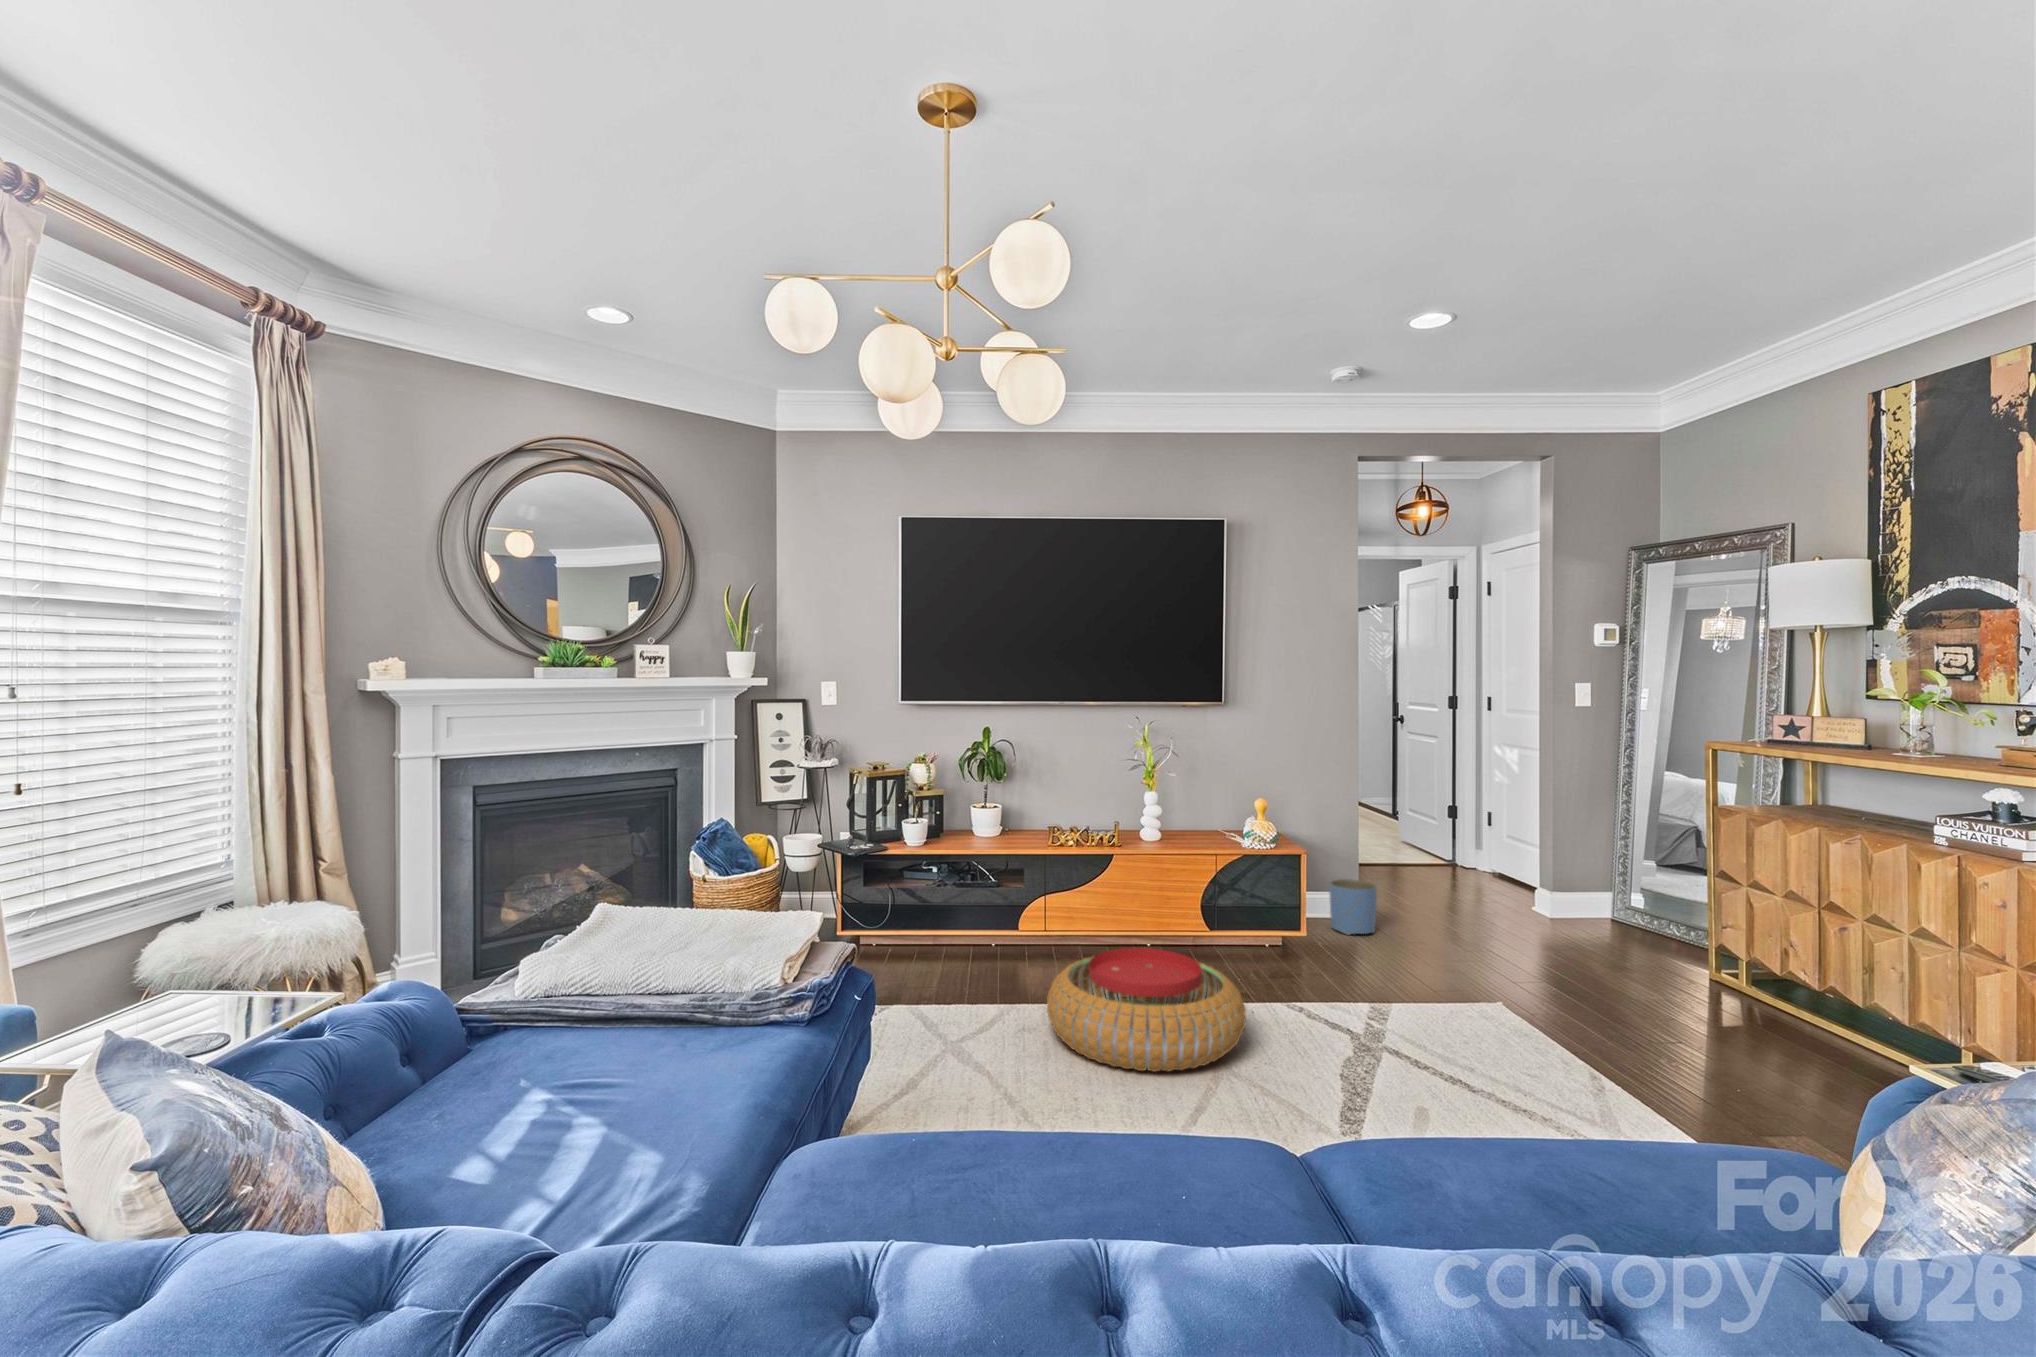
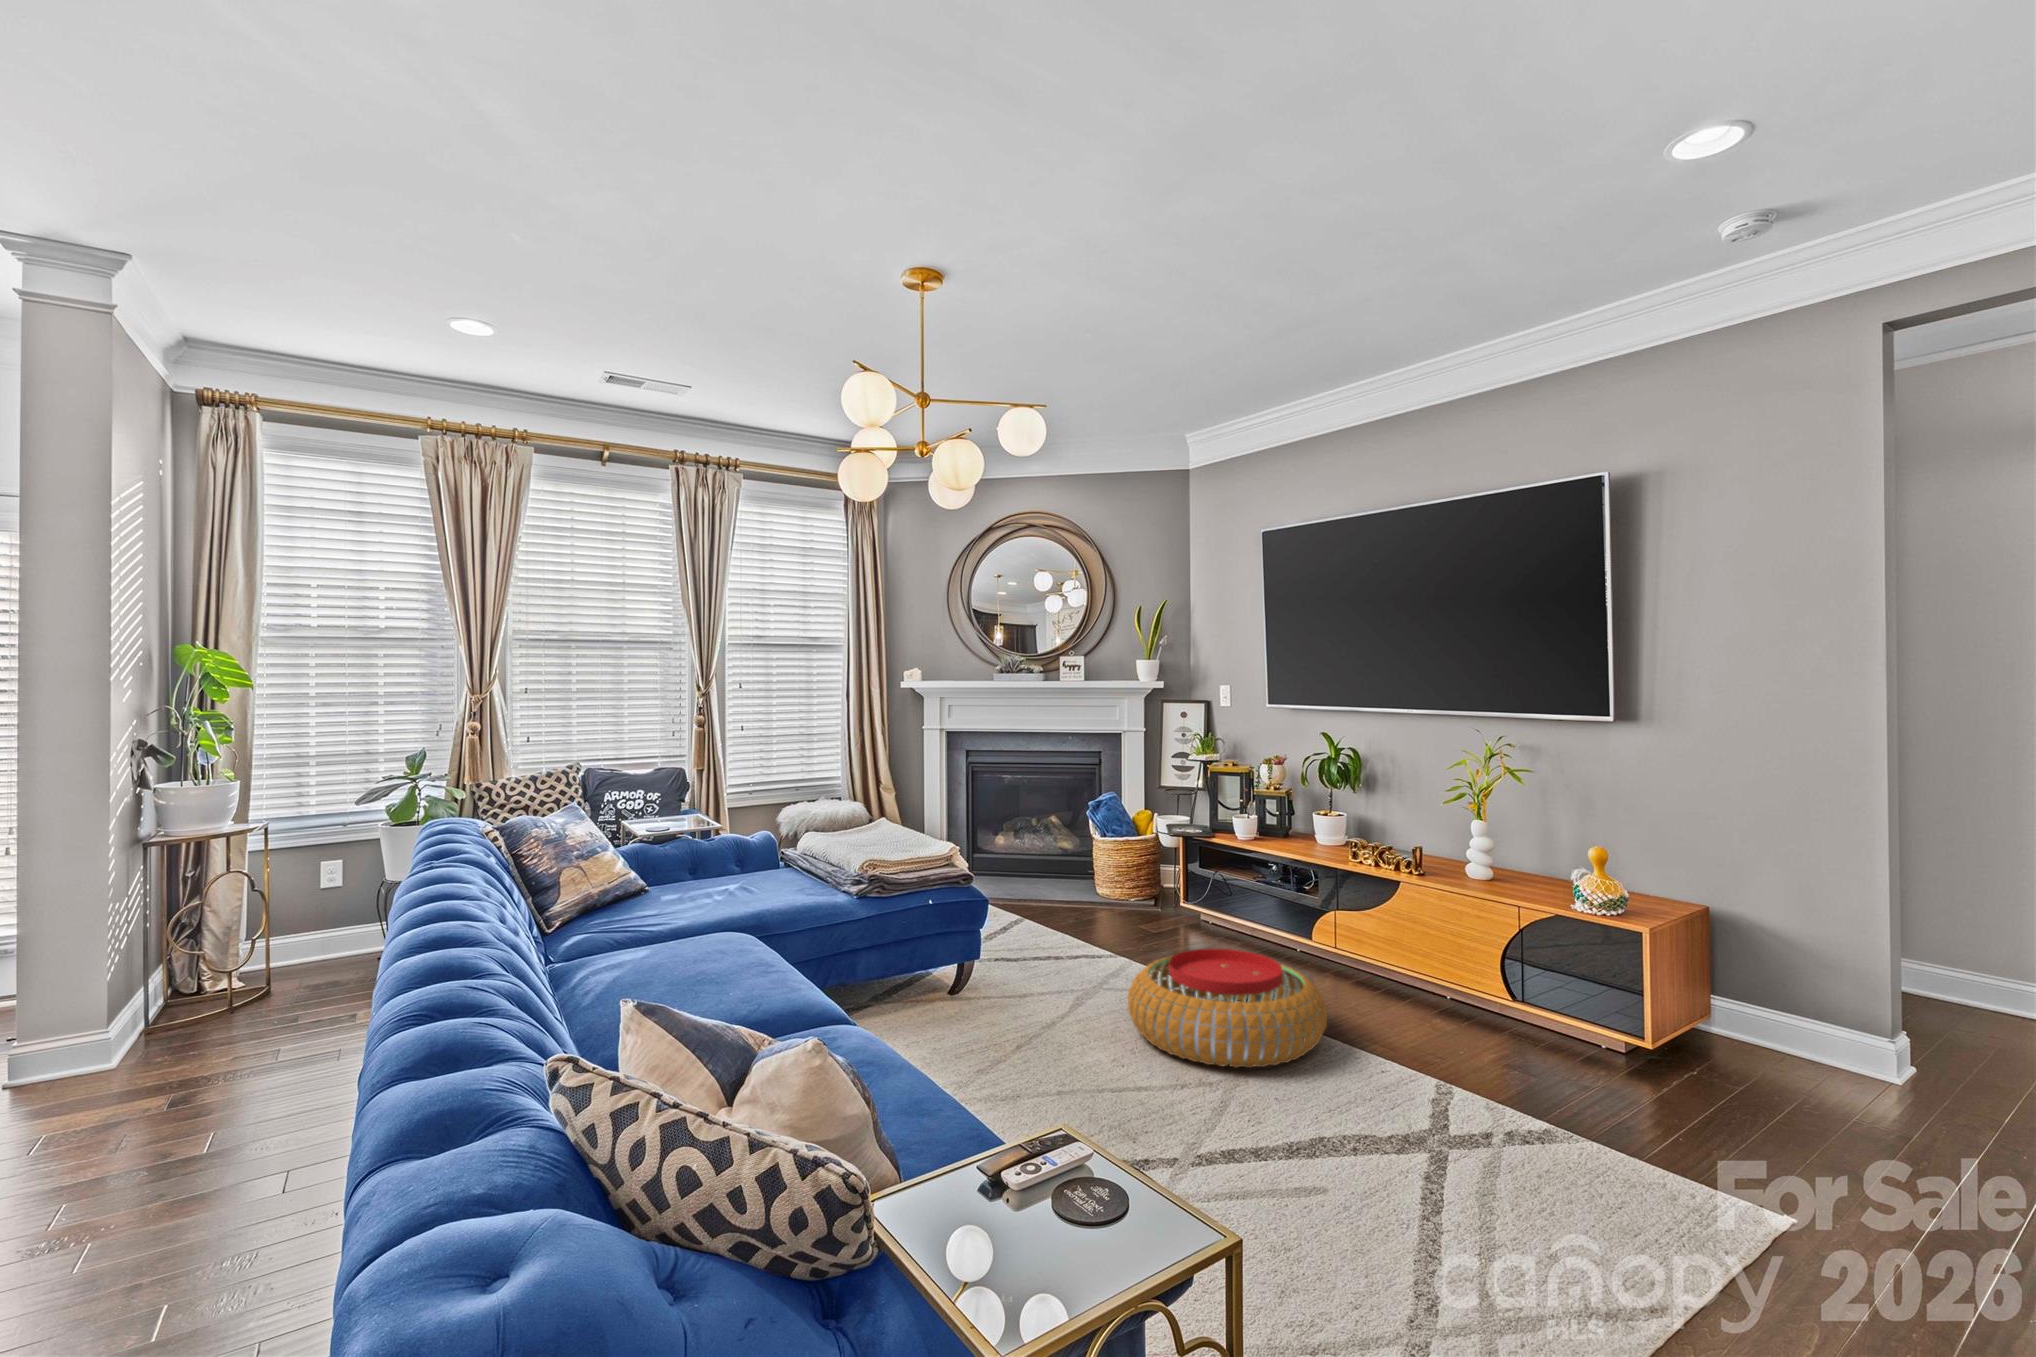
planter: present [1329,879,1377,935] -> none [1759,993,1851,1090]

